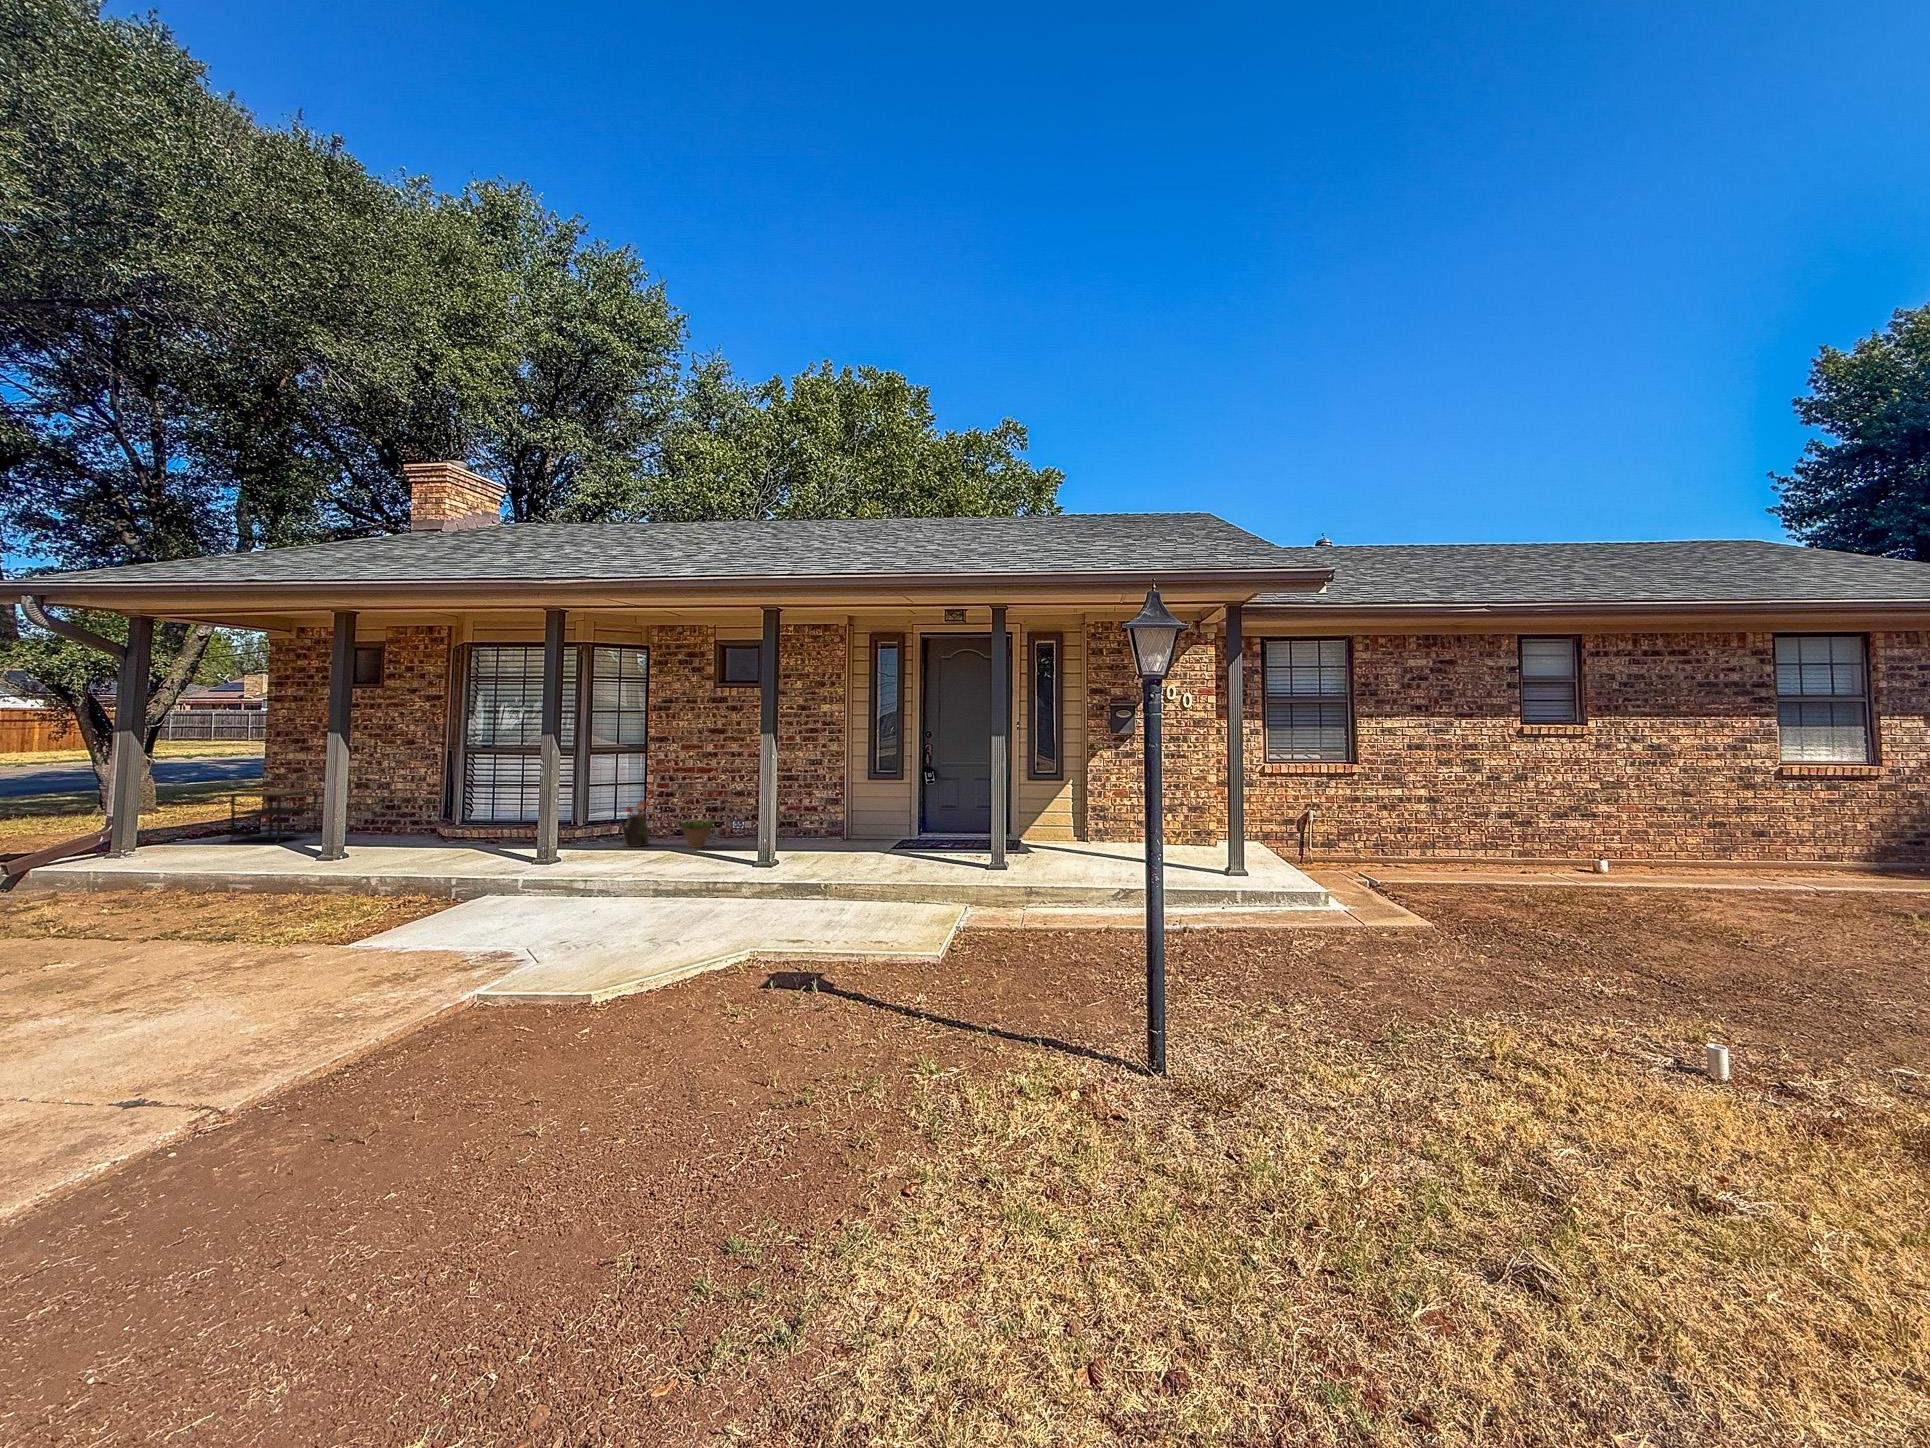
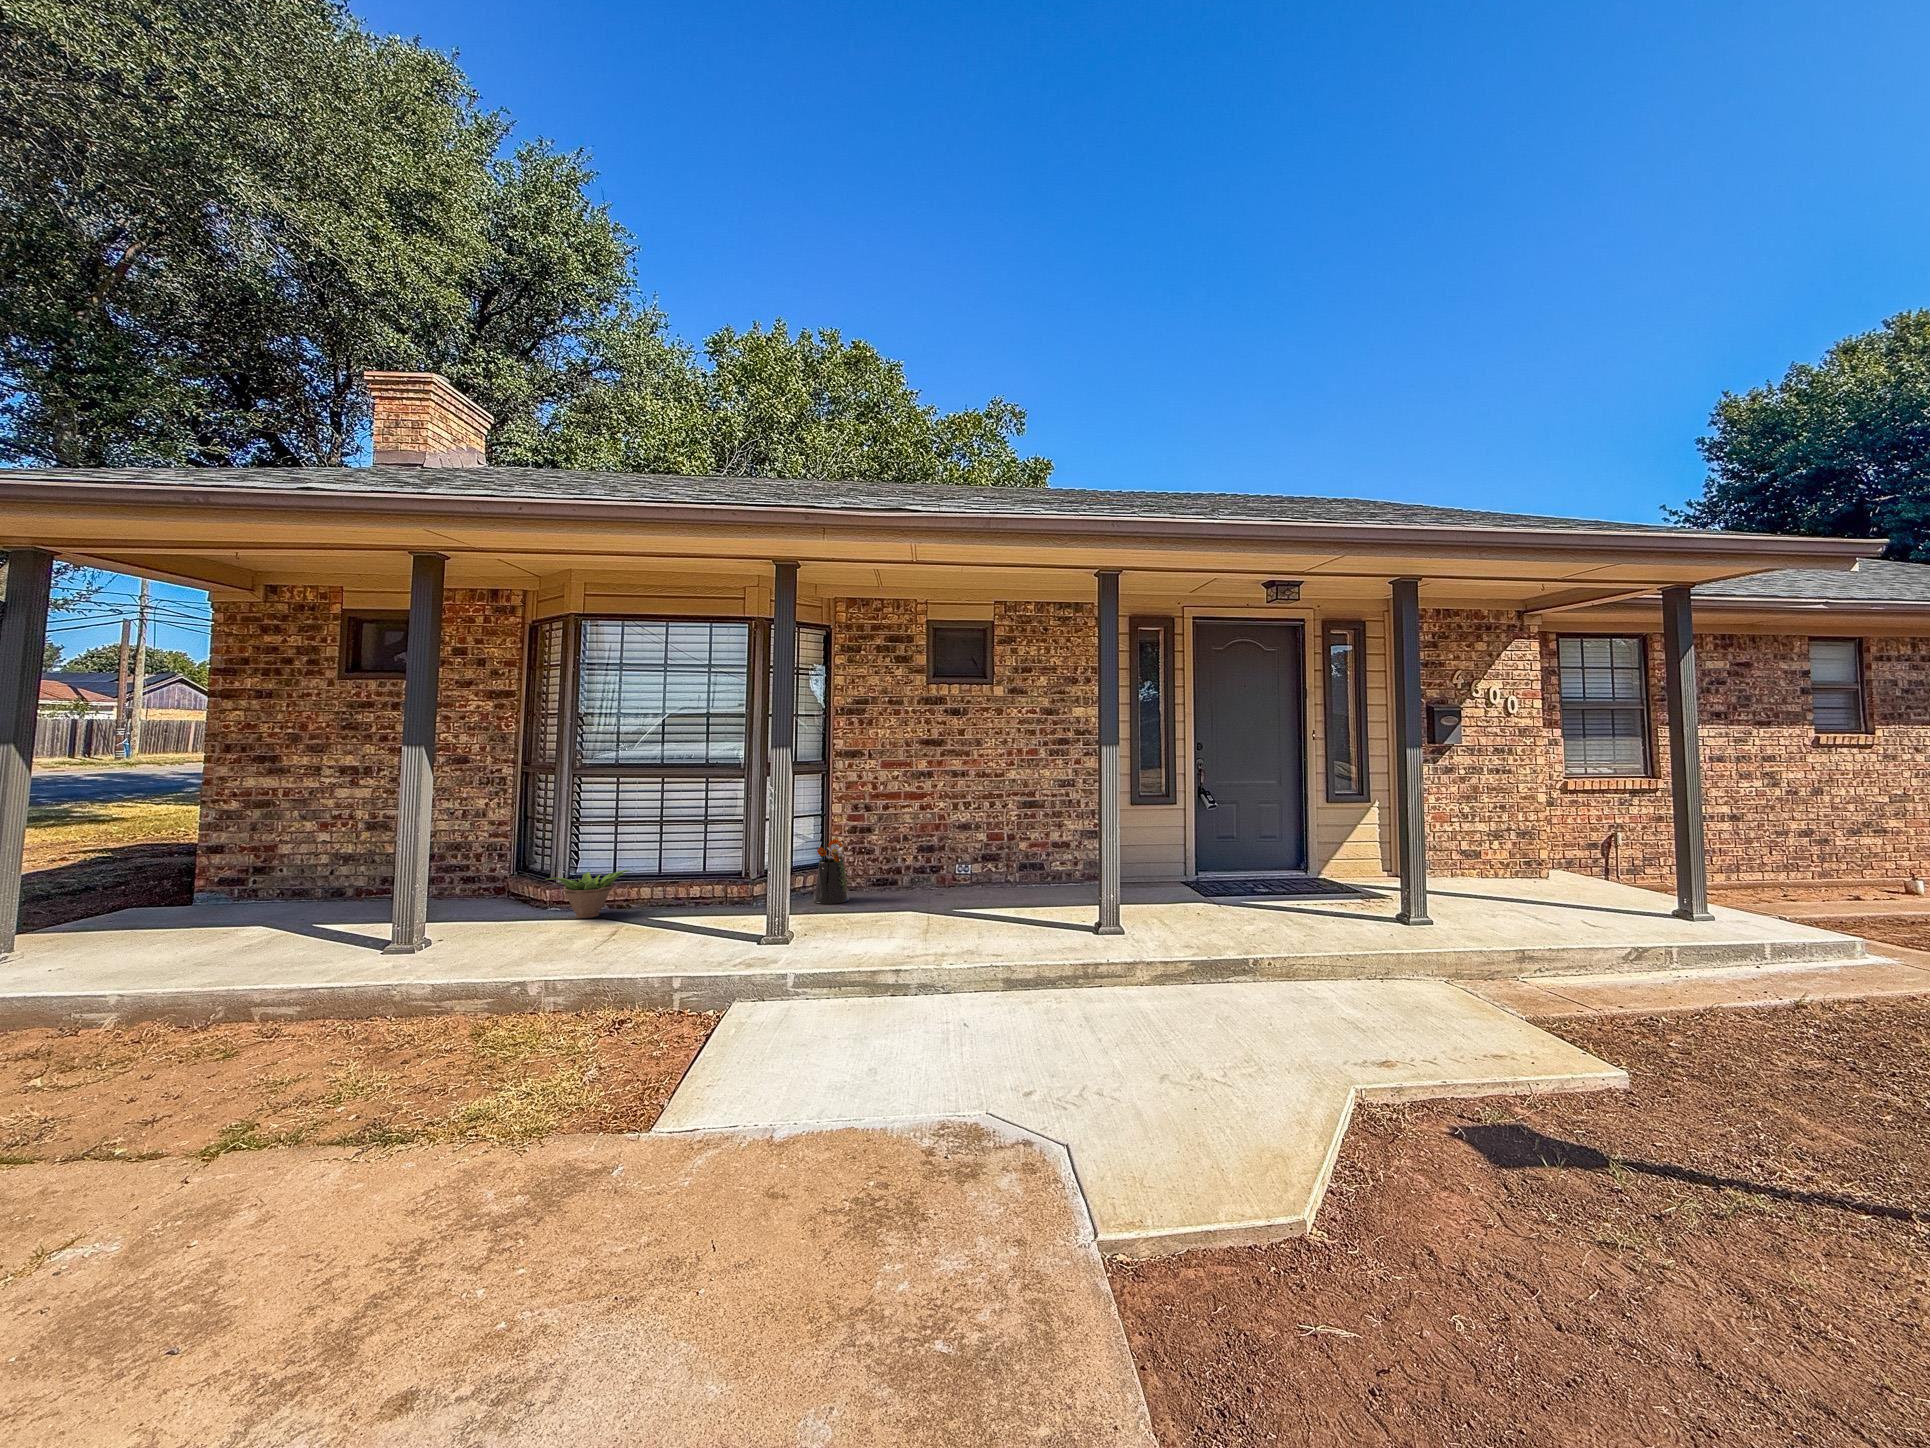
side table: present [230,790,317,842] -> none [150,833,300,920]
decorative plant: present [676,818,718,848] -> present [546,870,630,918]

